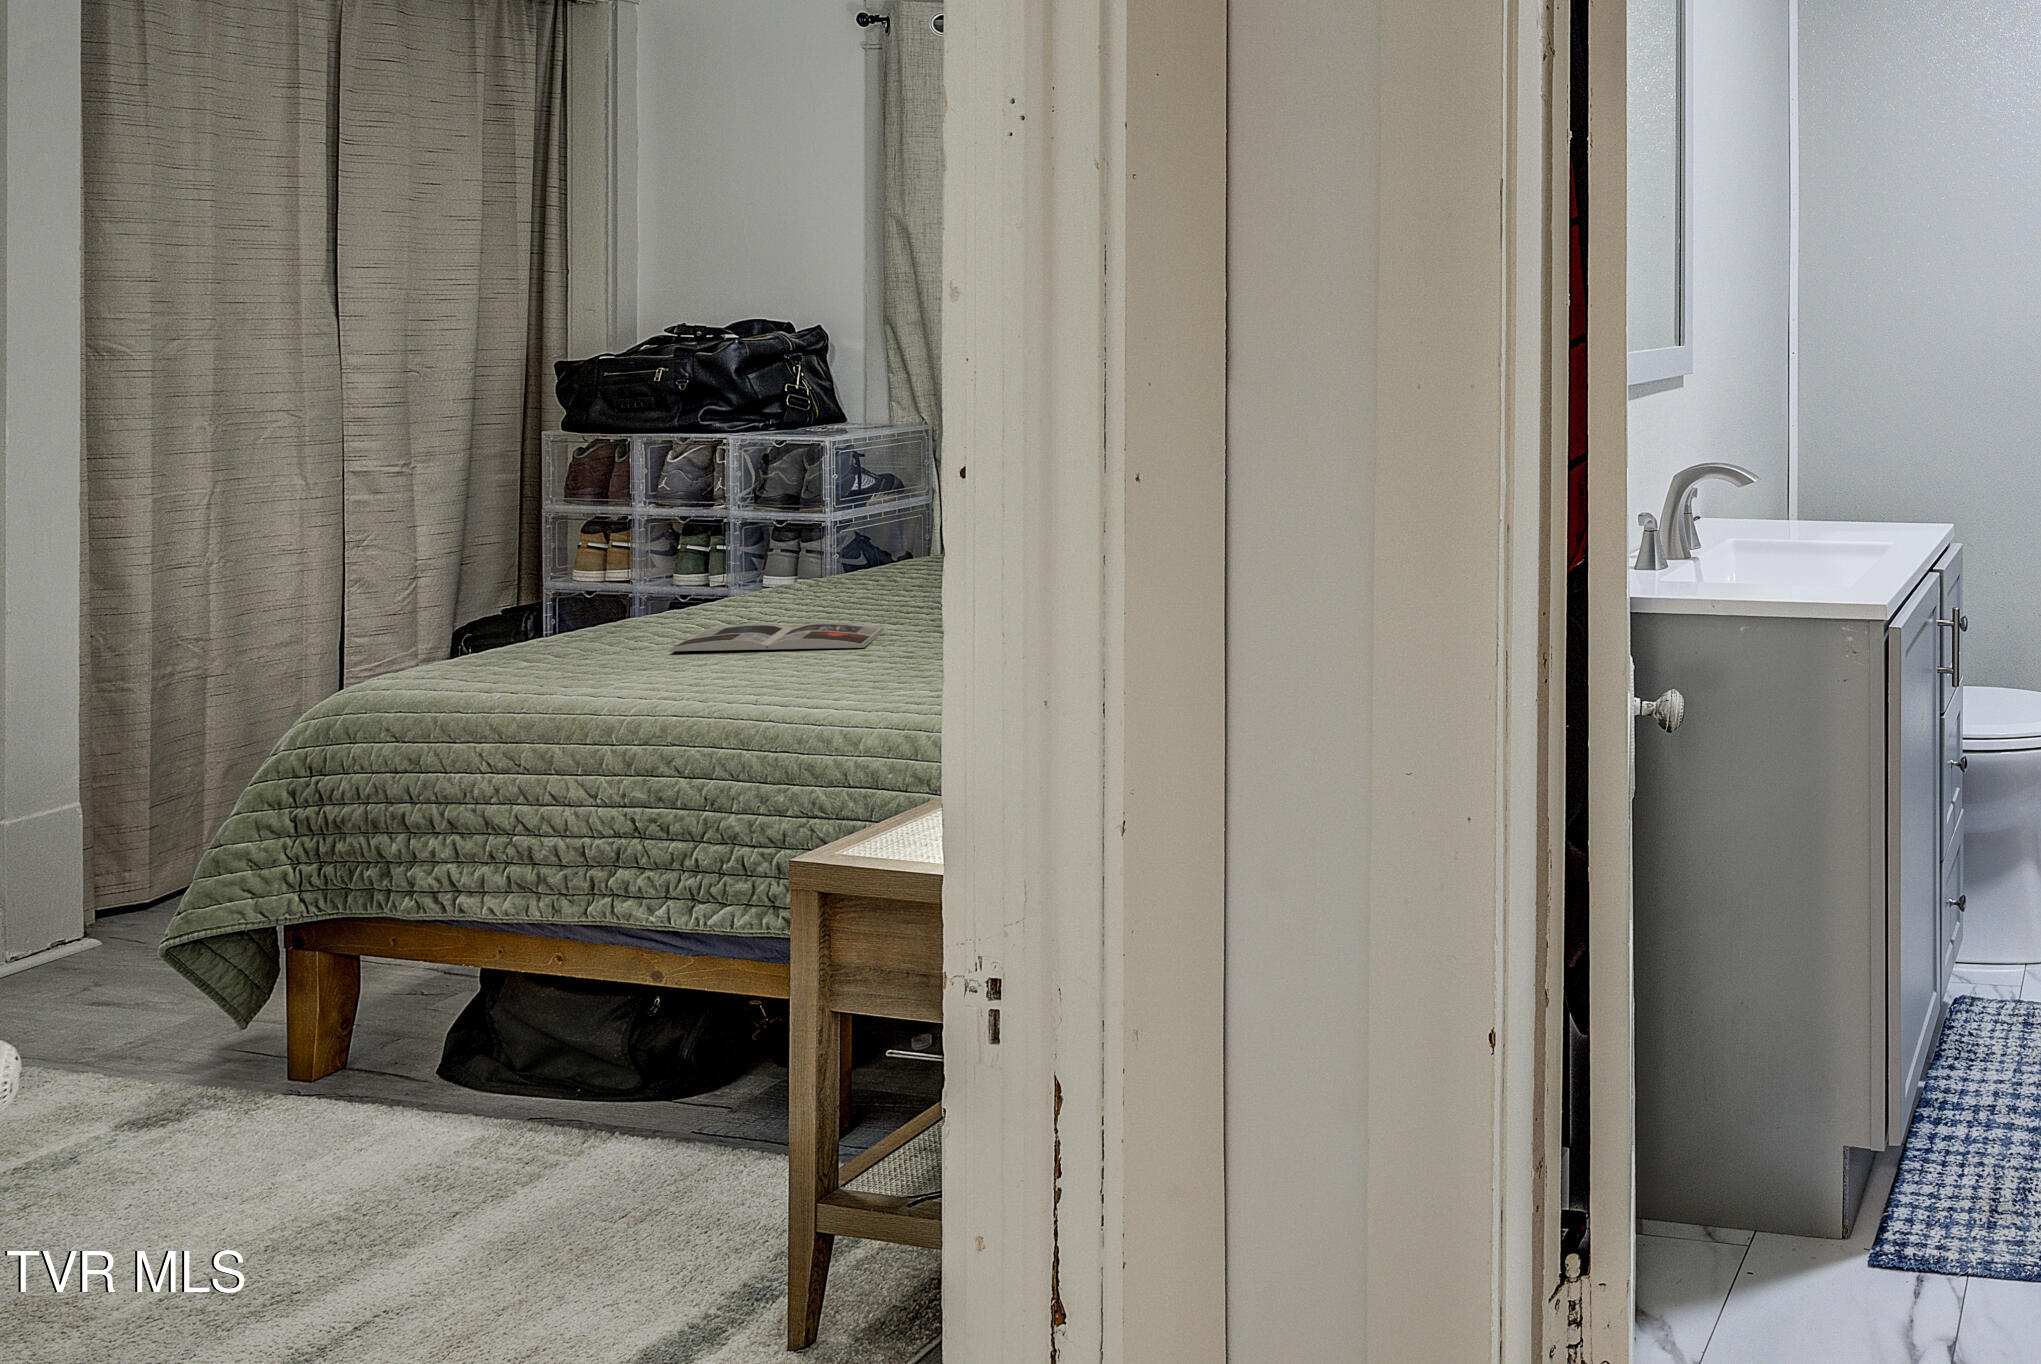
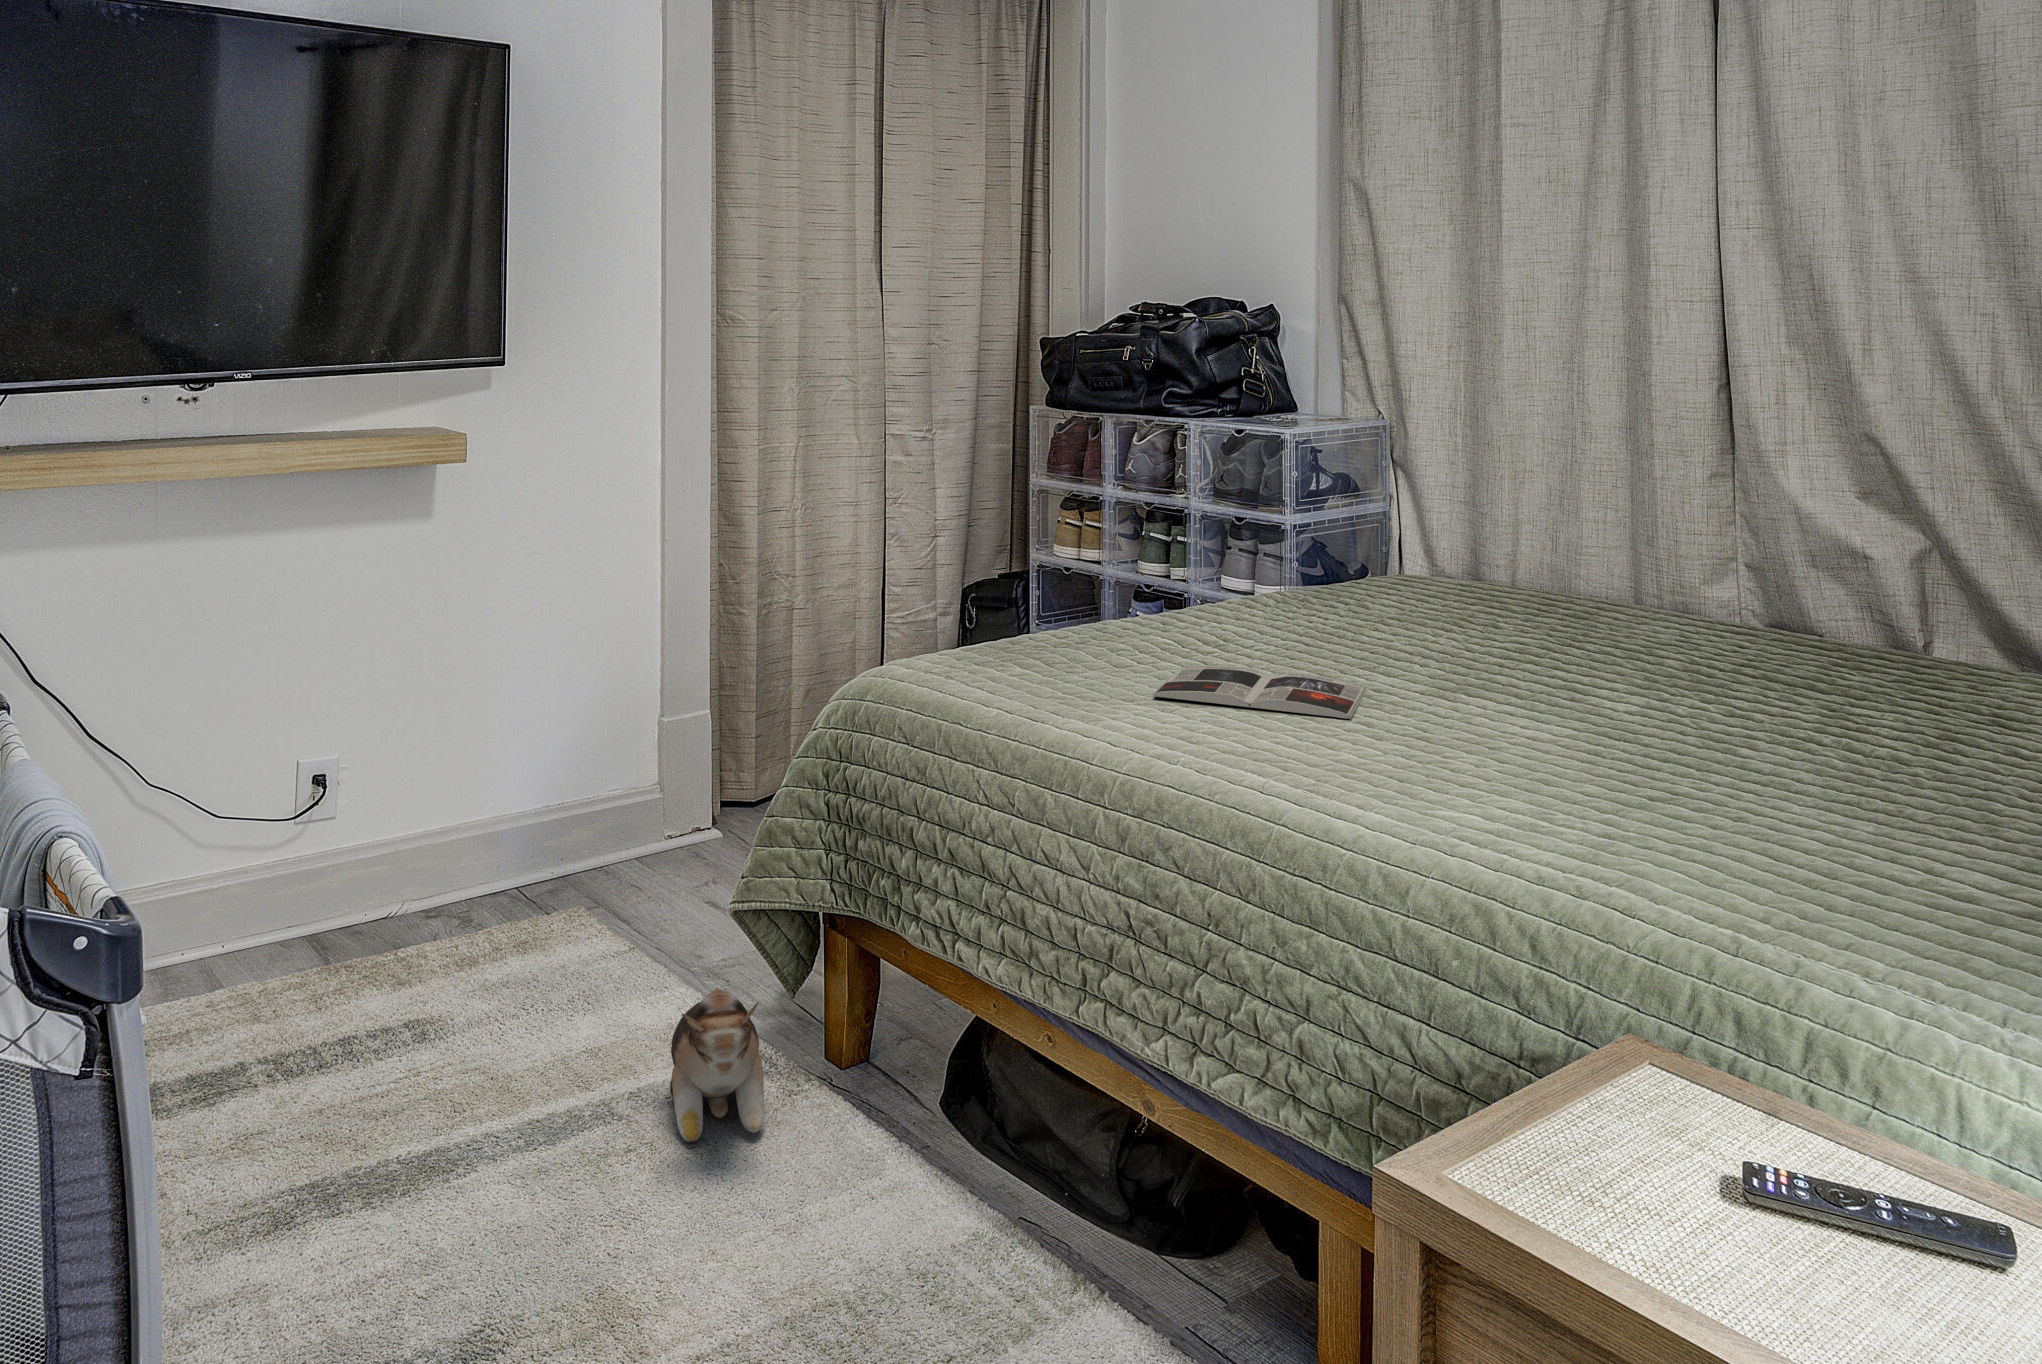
plush toy: none [112,992,233,1170] -> present [670,988,764,1142]

